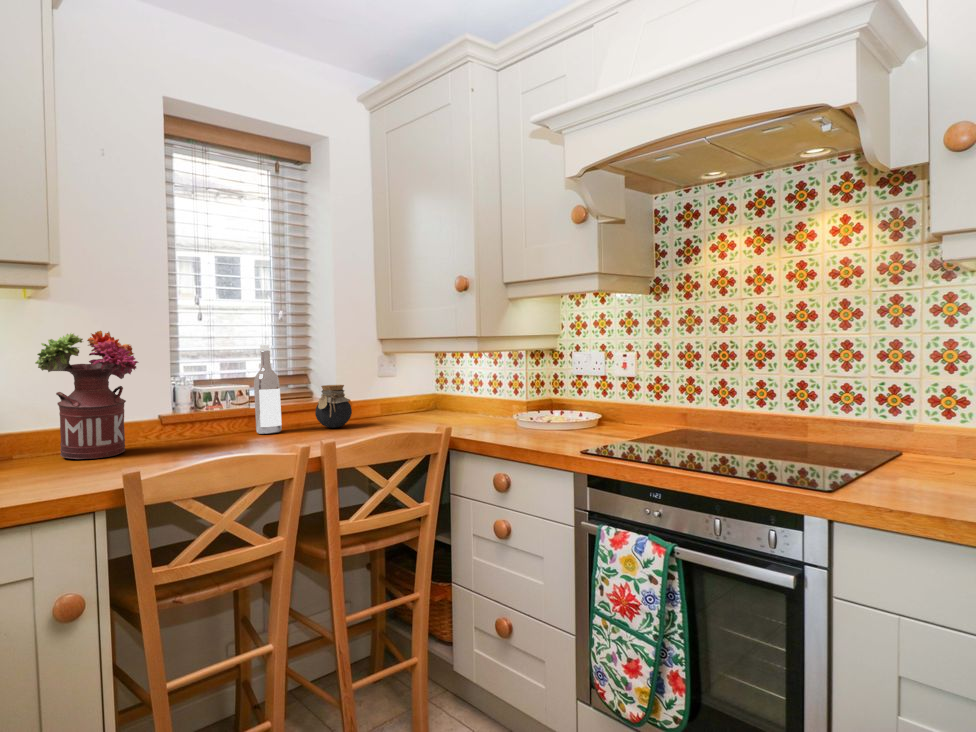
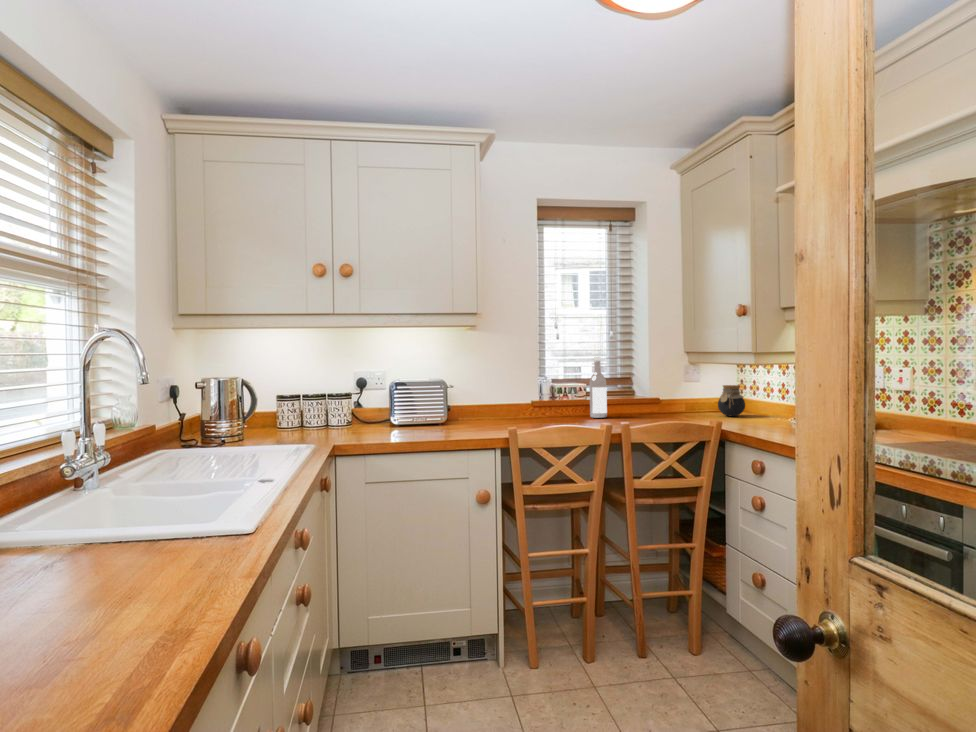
flower arrangement: present [35,331,138,459] -> none [469,348,520,424]
jar: present [315,385,352,428] -> present [718,385,745,416]

